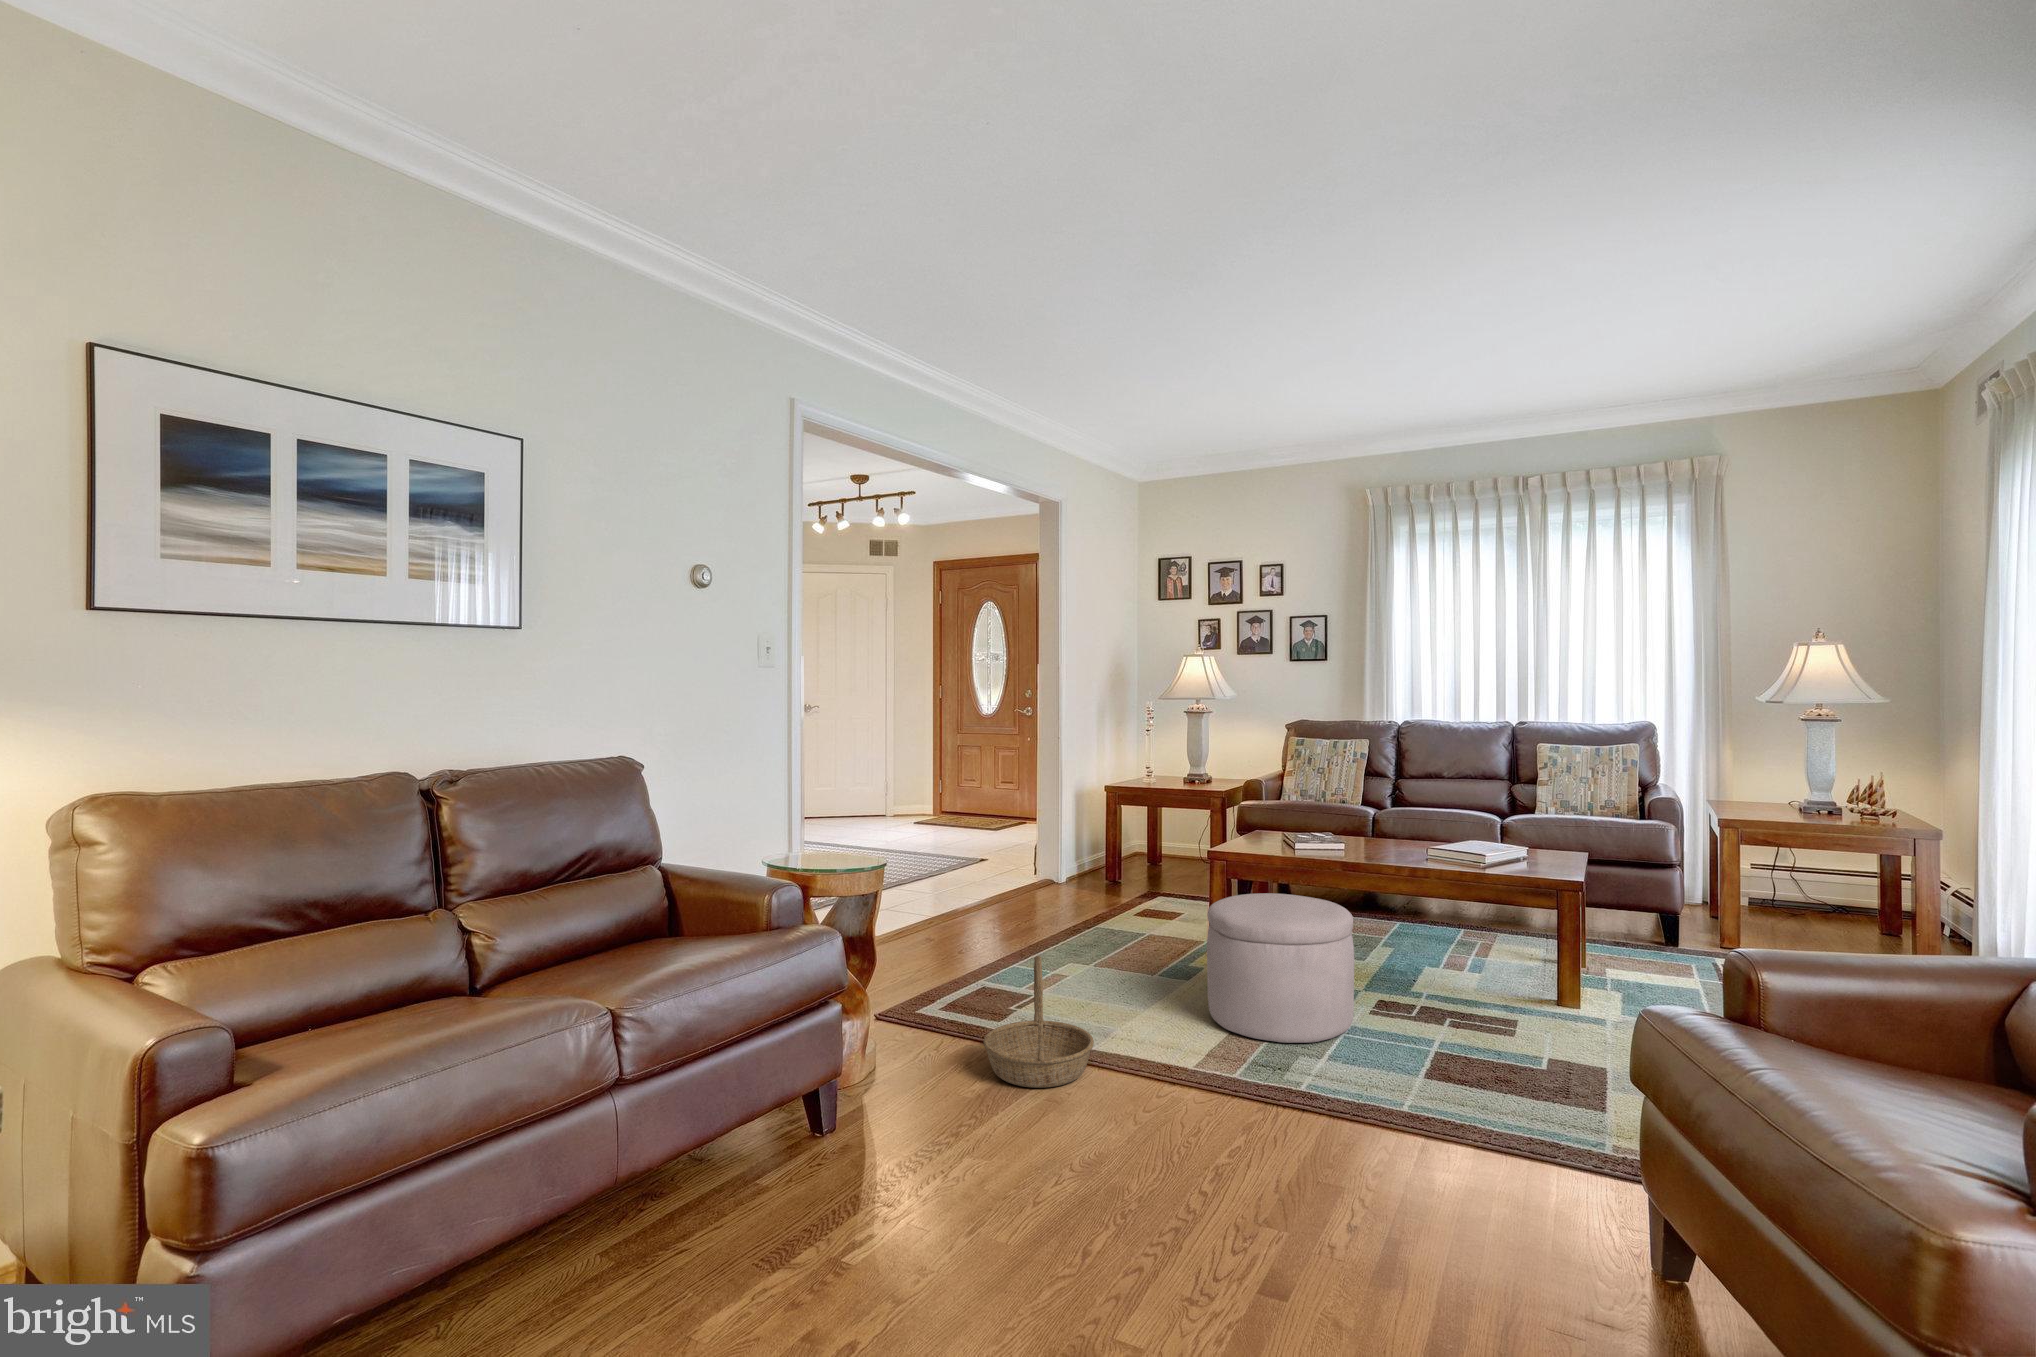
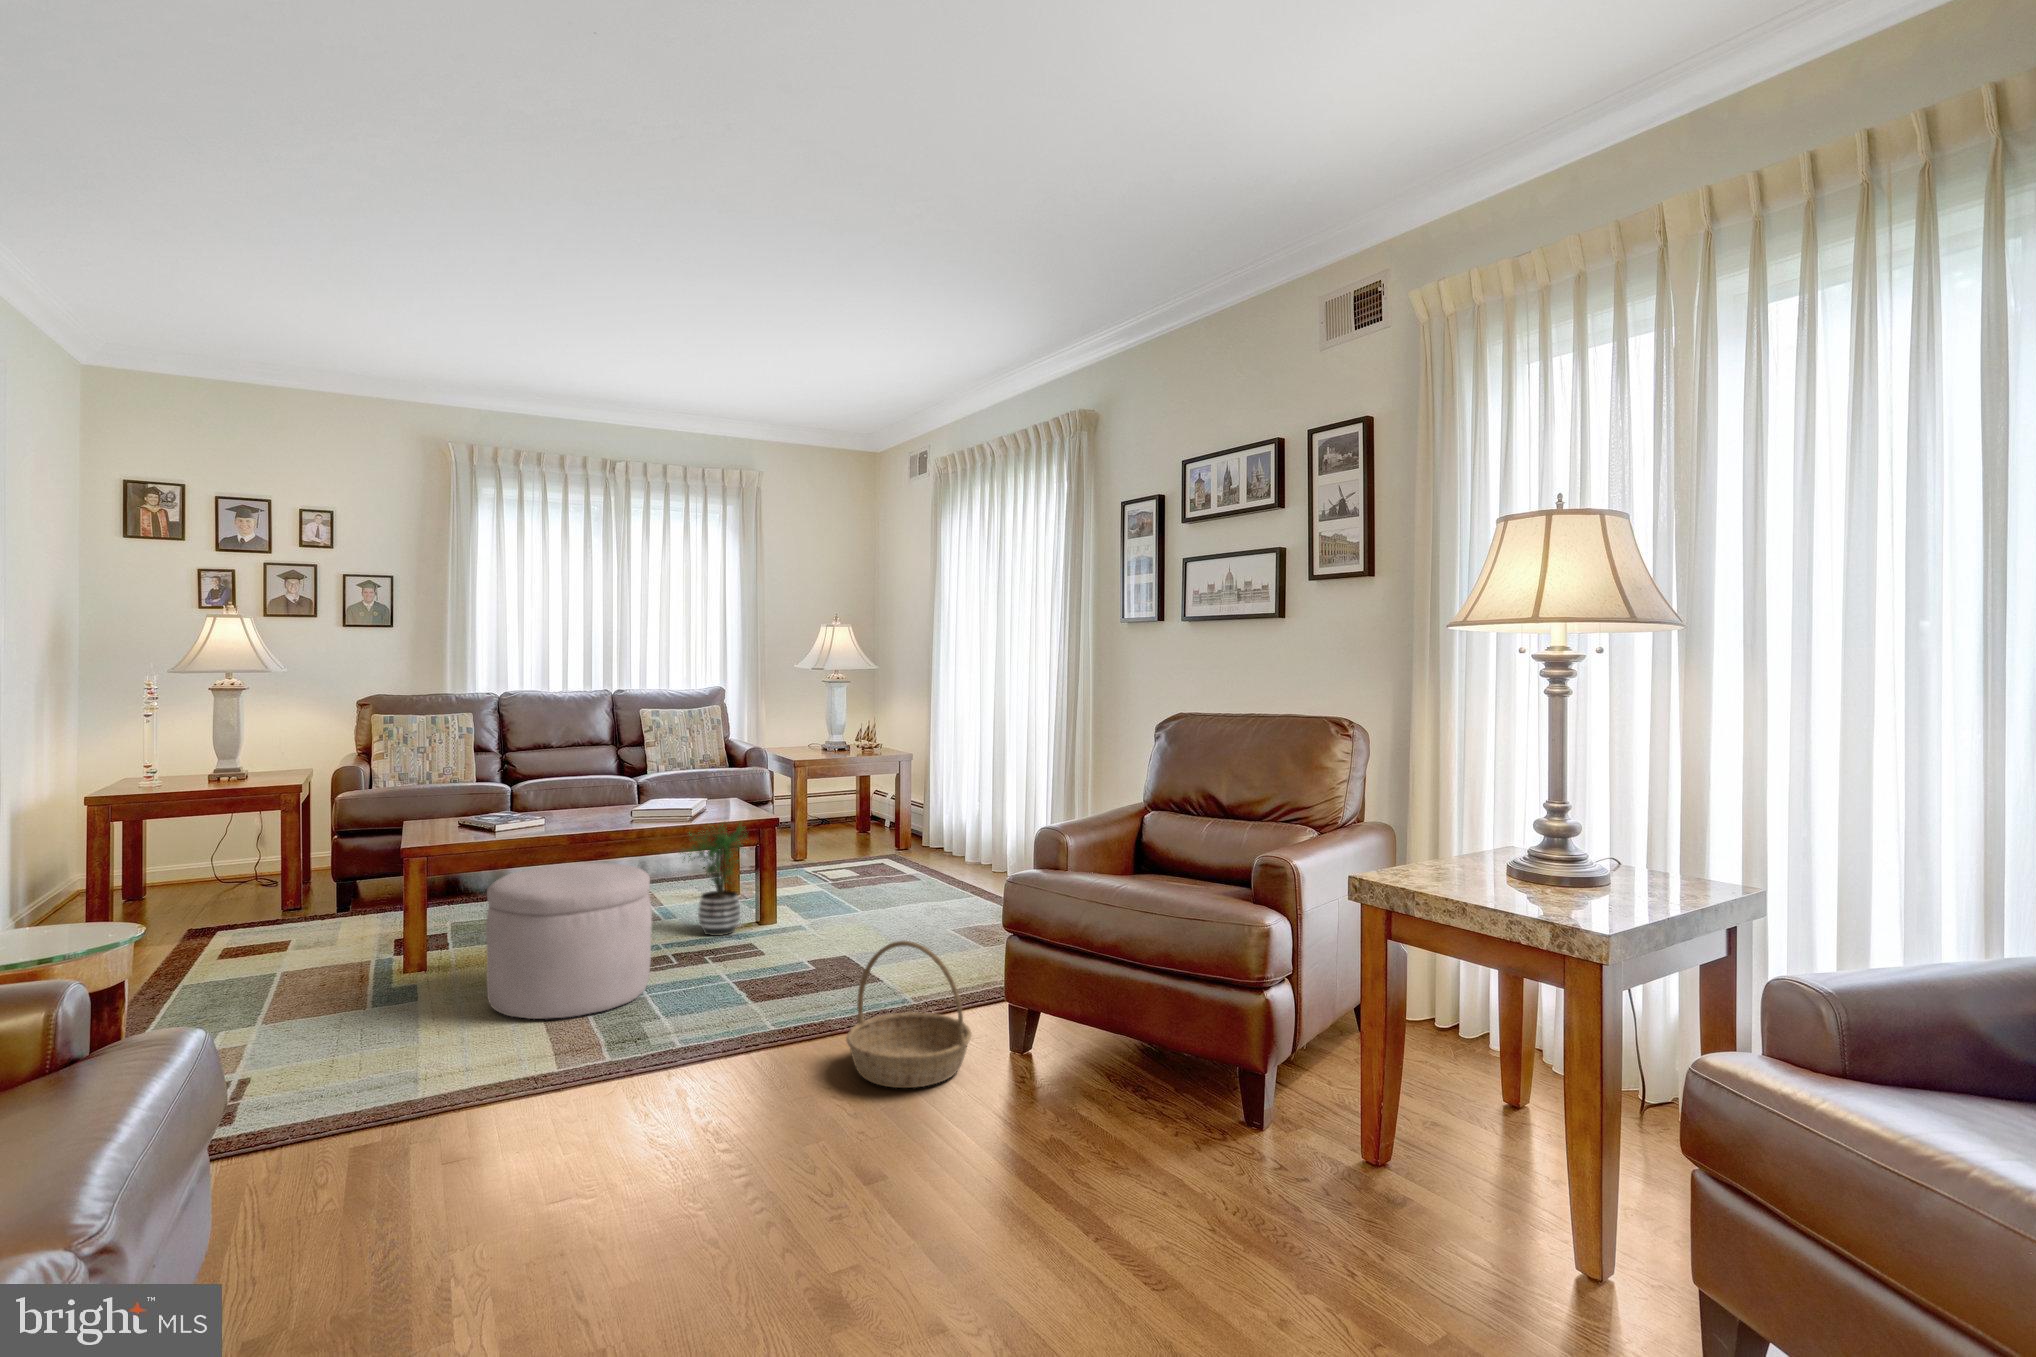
potted plant: none [1440,879,1538,1008] -> present [680,824,746,936]
basket: present [984,956,1094,1088] -> present [846,941,972,1088]

